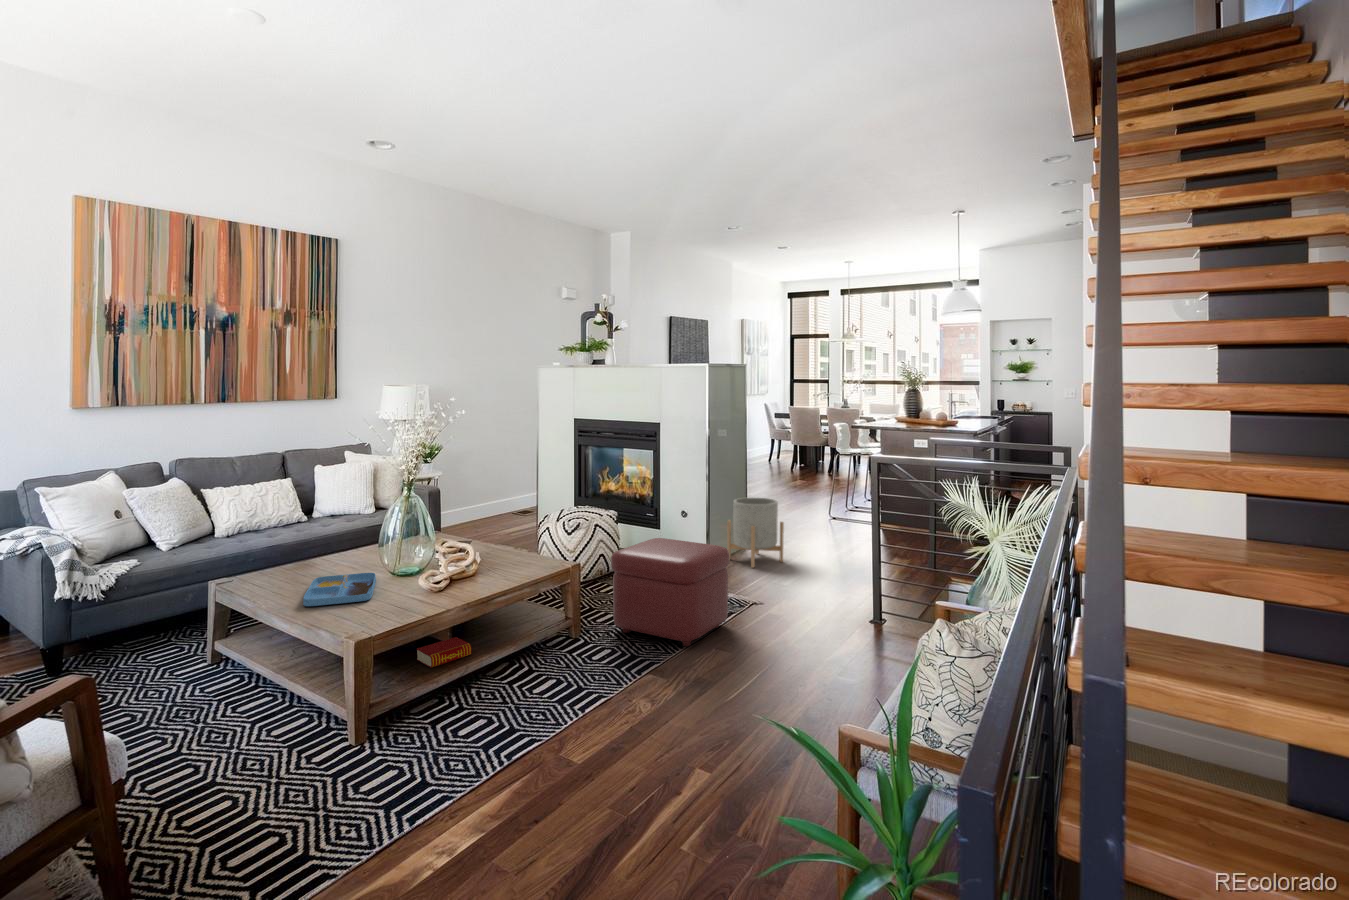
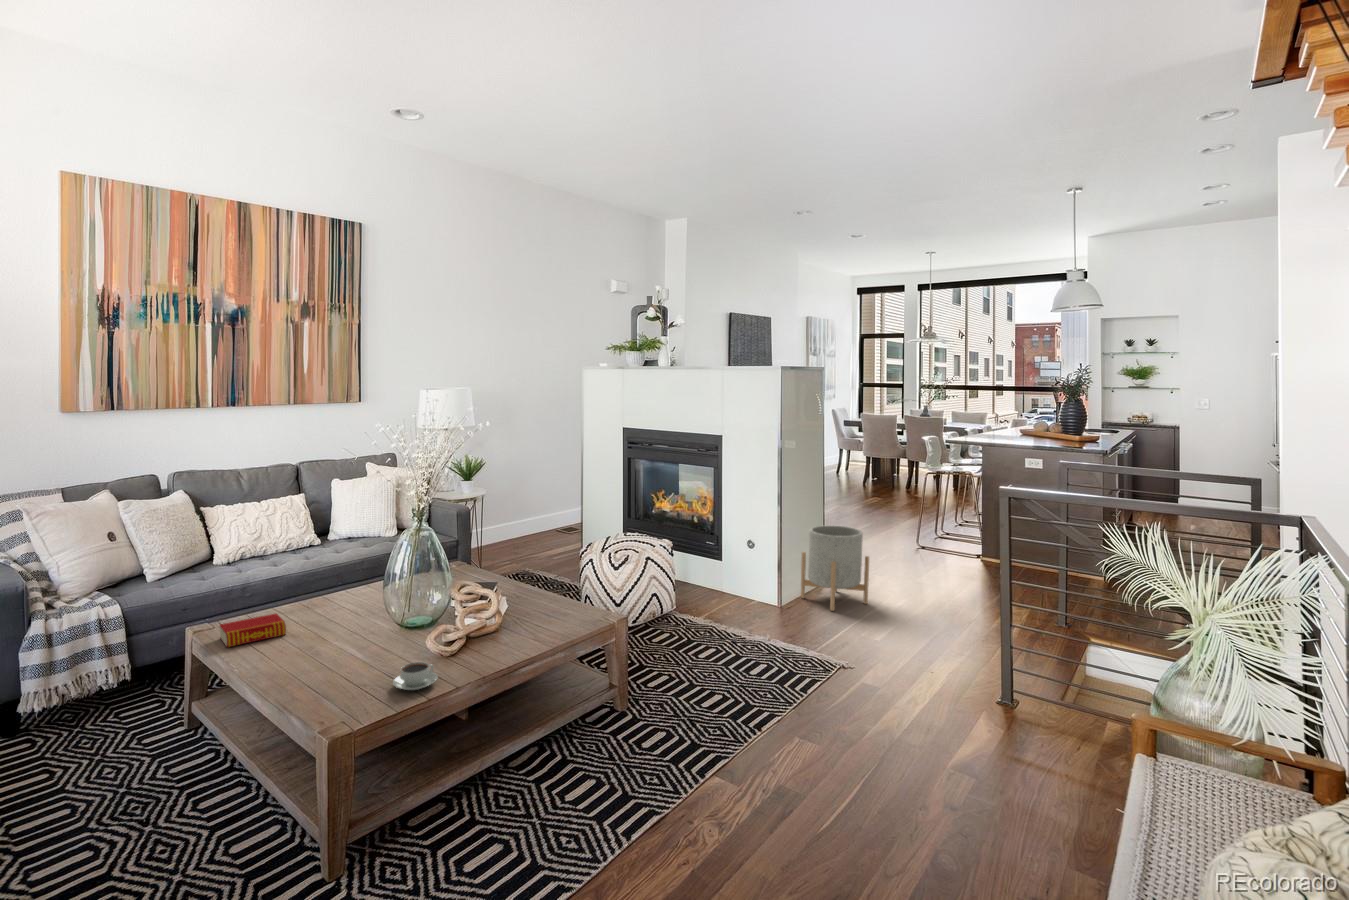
ottoman: present [611,538,730,646] -> none [667,583,815,730]
tray: present [303,573,376,606] -> none [279,626,378,678]
coffee cup: none [397,591,431,611] -> present [393,662,438,690]
book: present [417,637,472,668] -> present [220,614,286,647]

